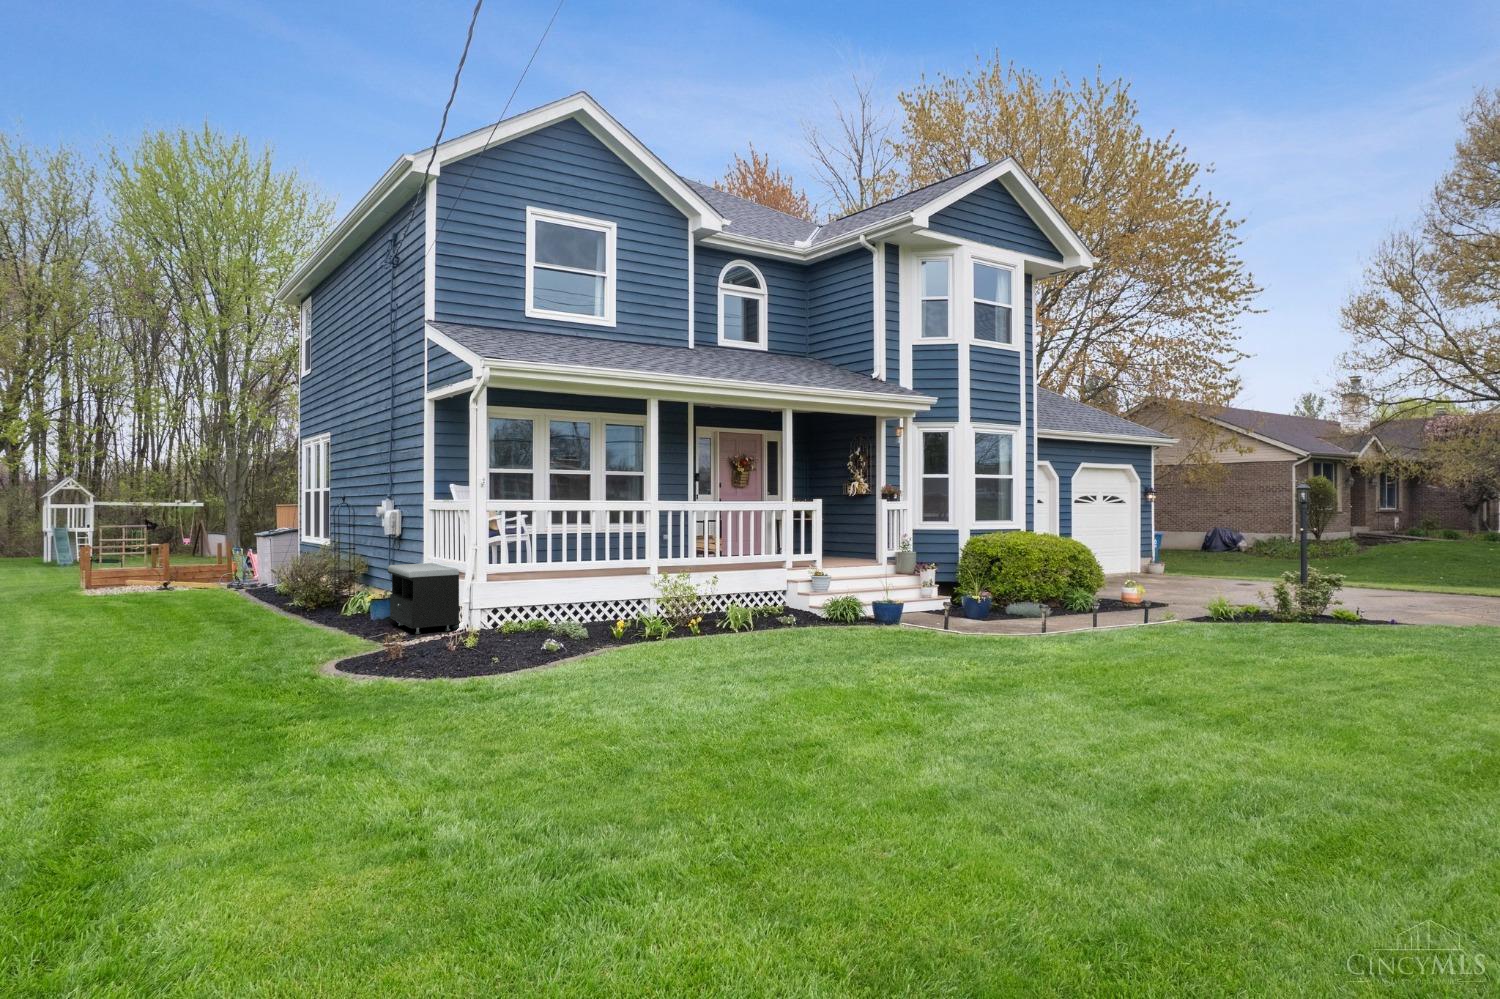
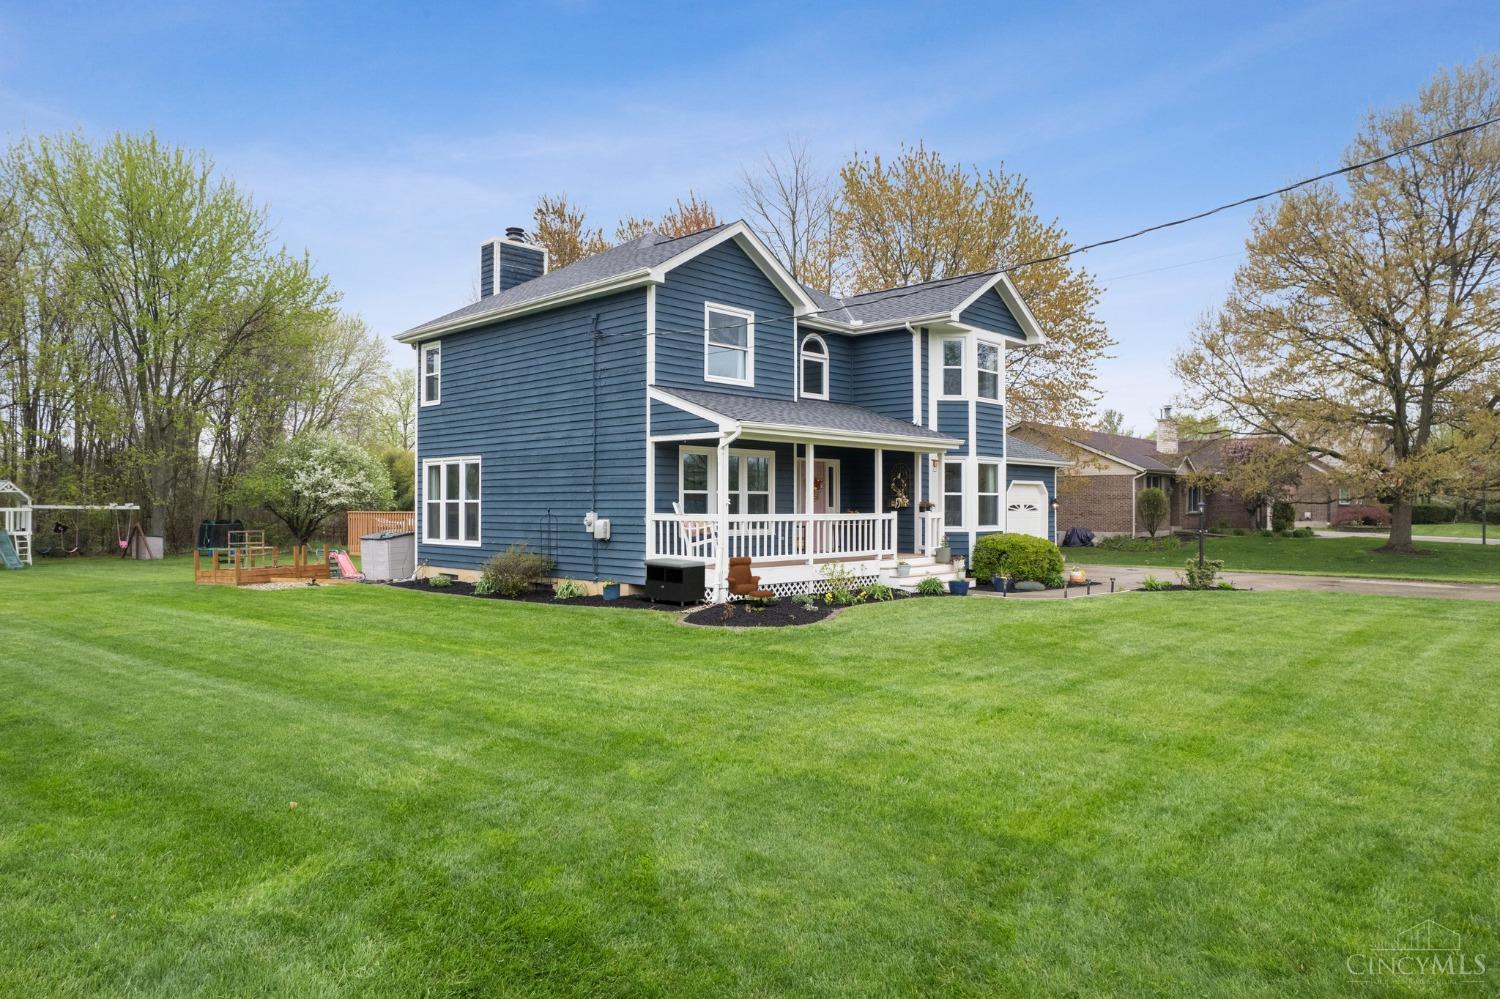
lounge chair: none [483,563,543,642] -> present [725,557,774,608]

